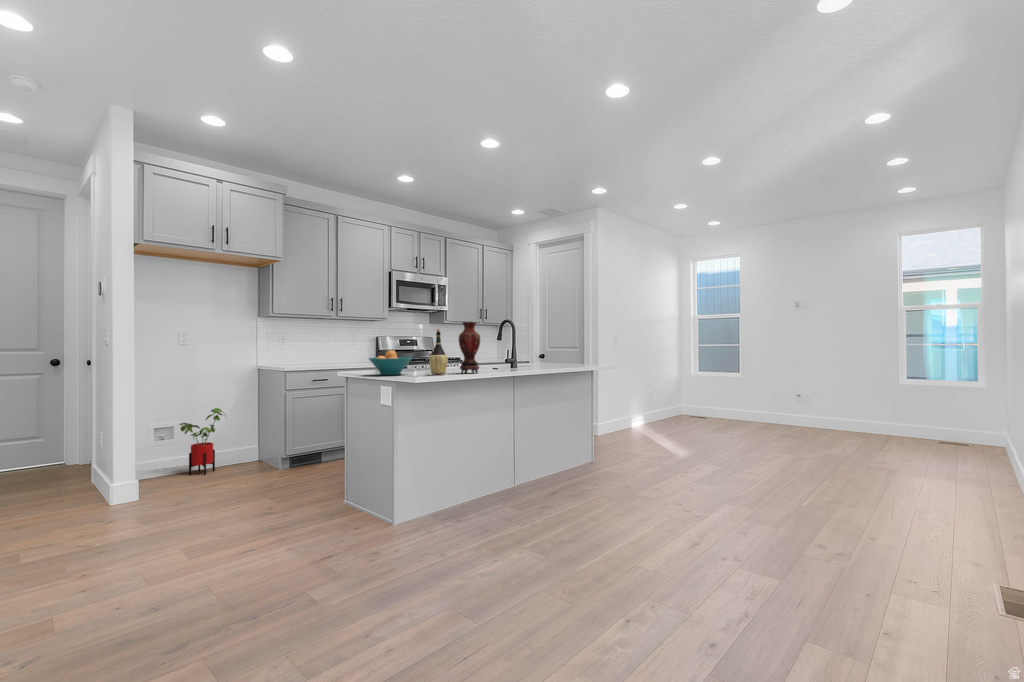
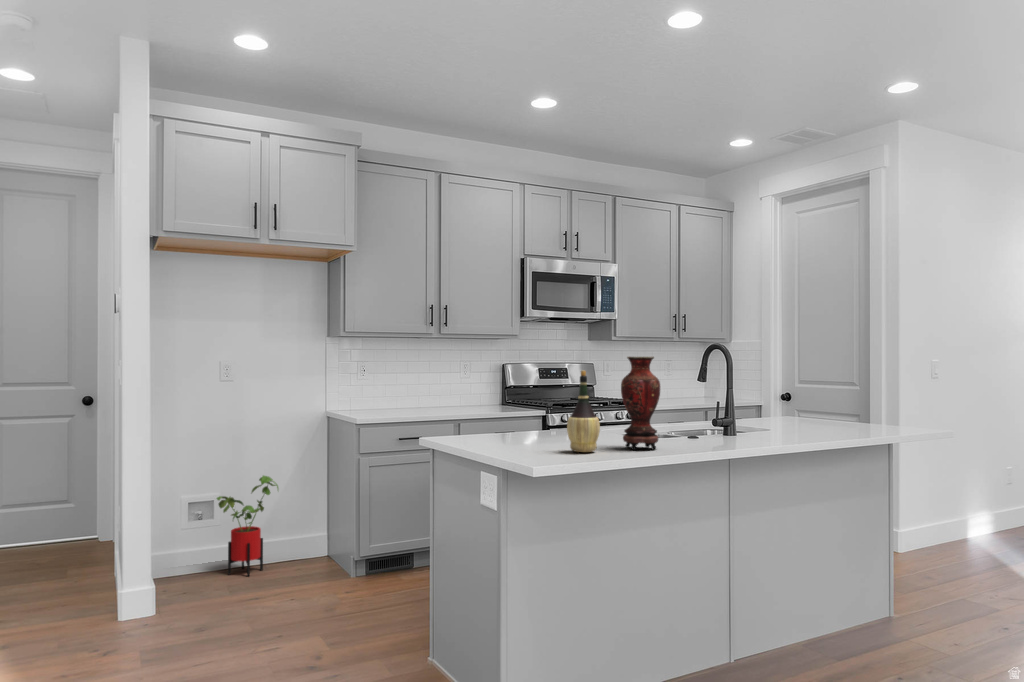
fruit bowl: present [369,350,412,375] -> none [466,406,539,450]

